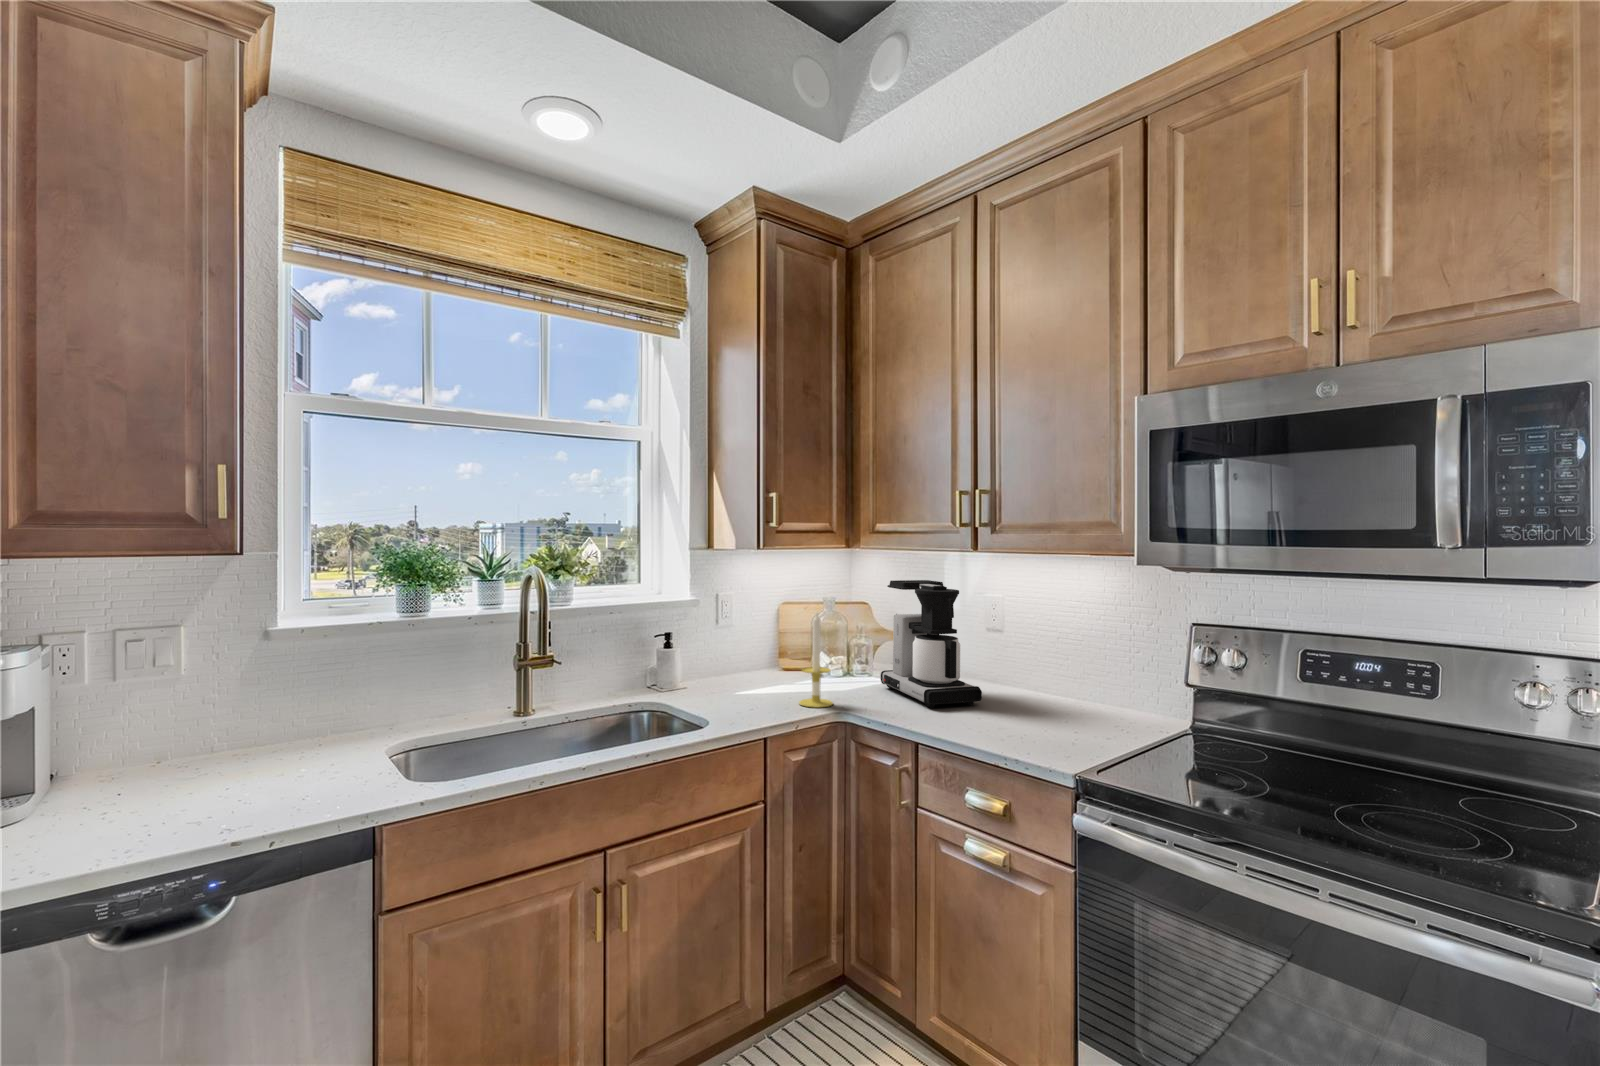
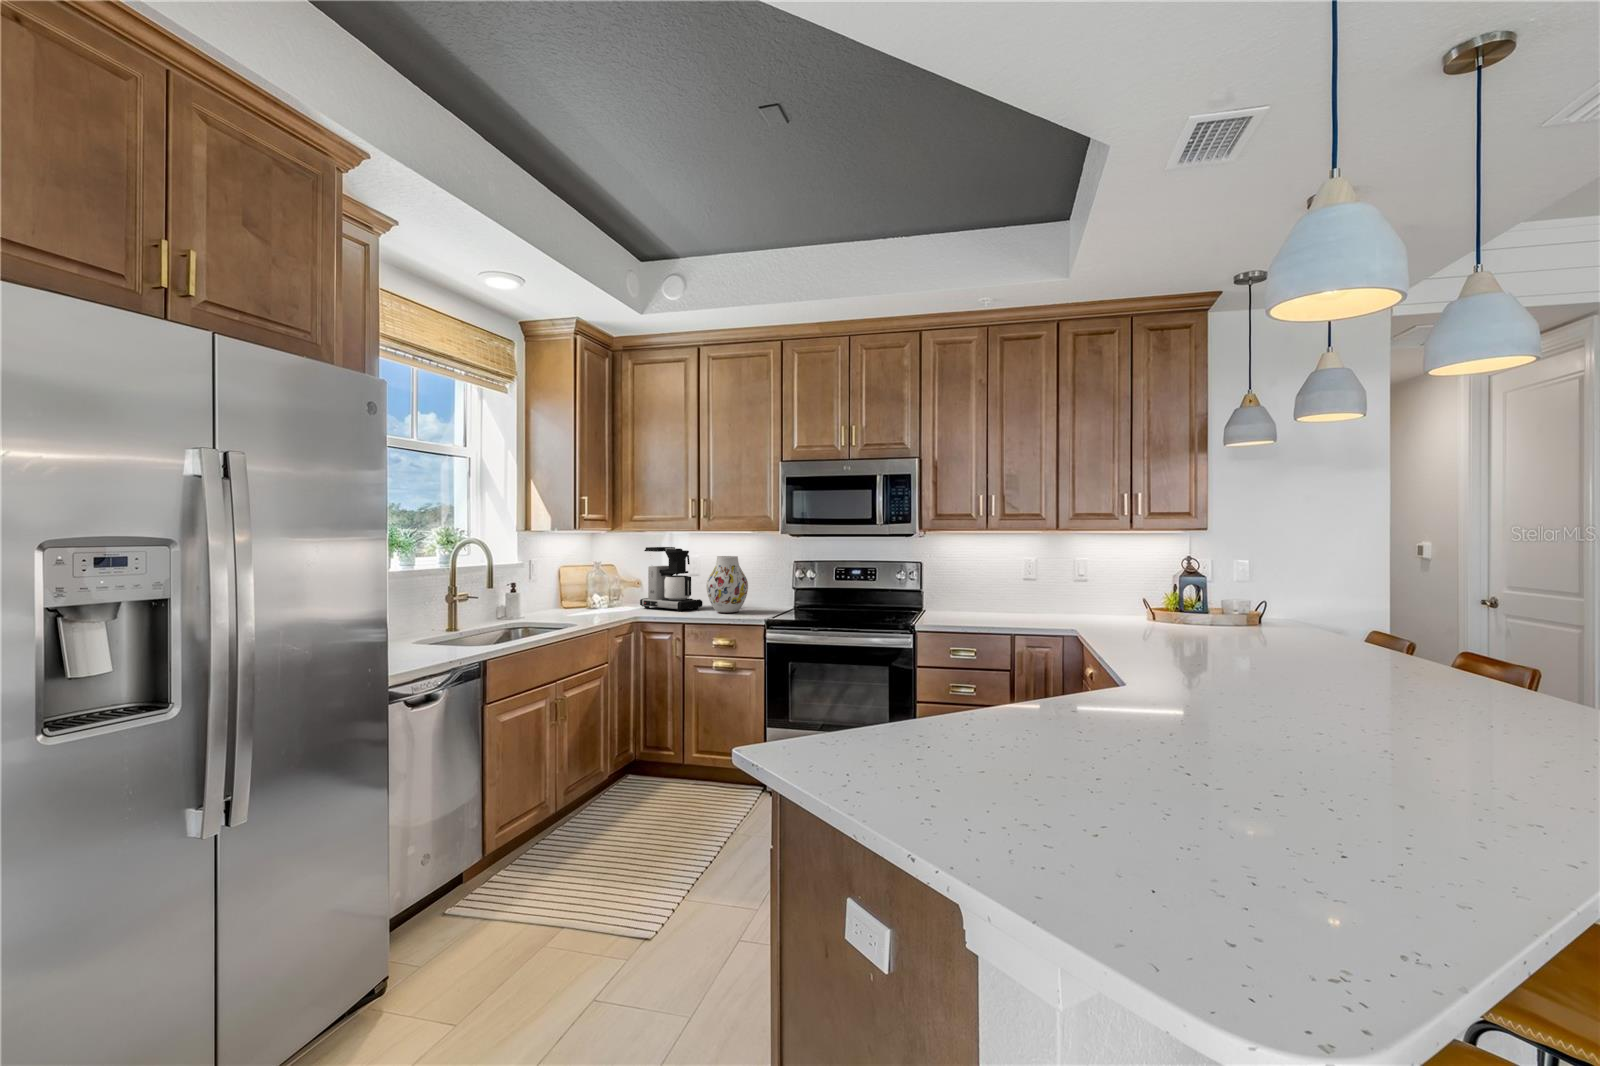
vase: none [969,607,1061,731] -> present [707,556,748,613]
candle: present [799,614,833,708] -> none [611,564,631,616]

